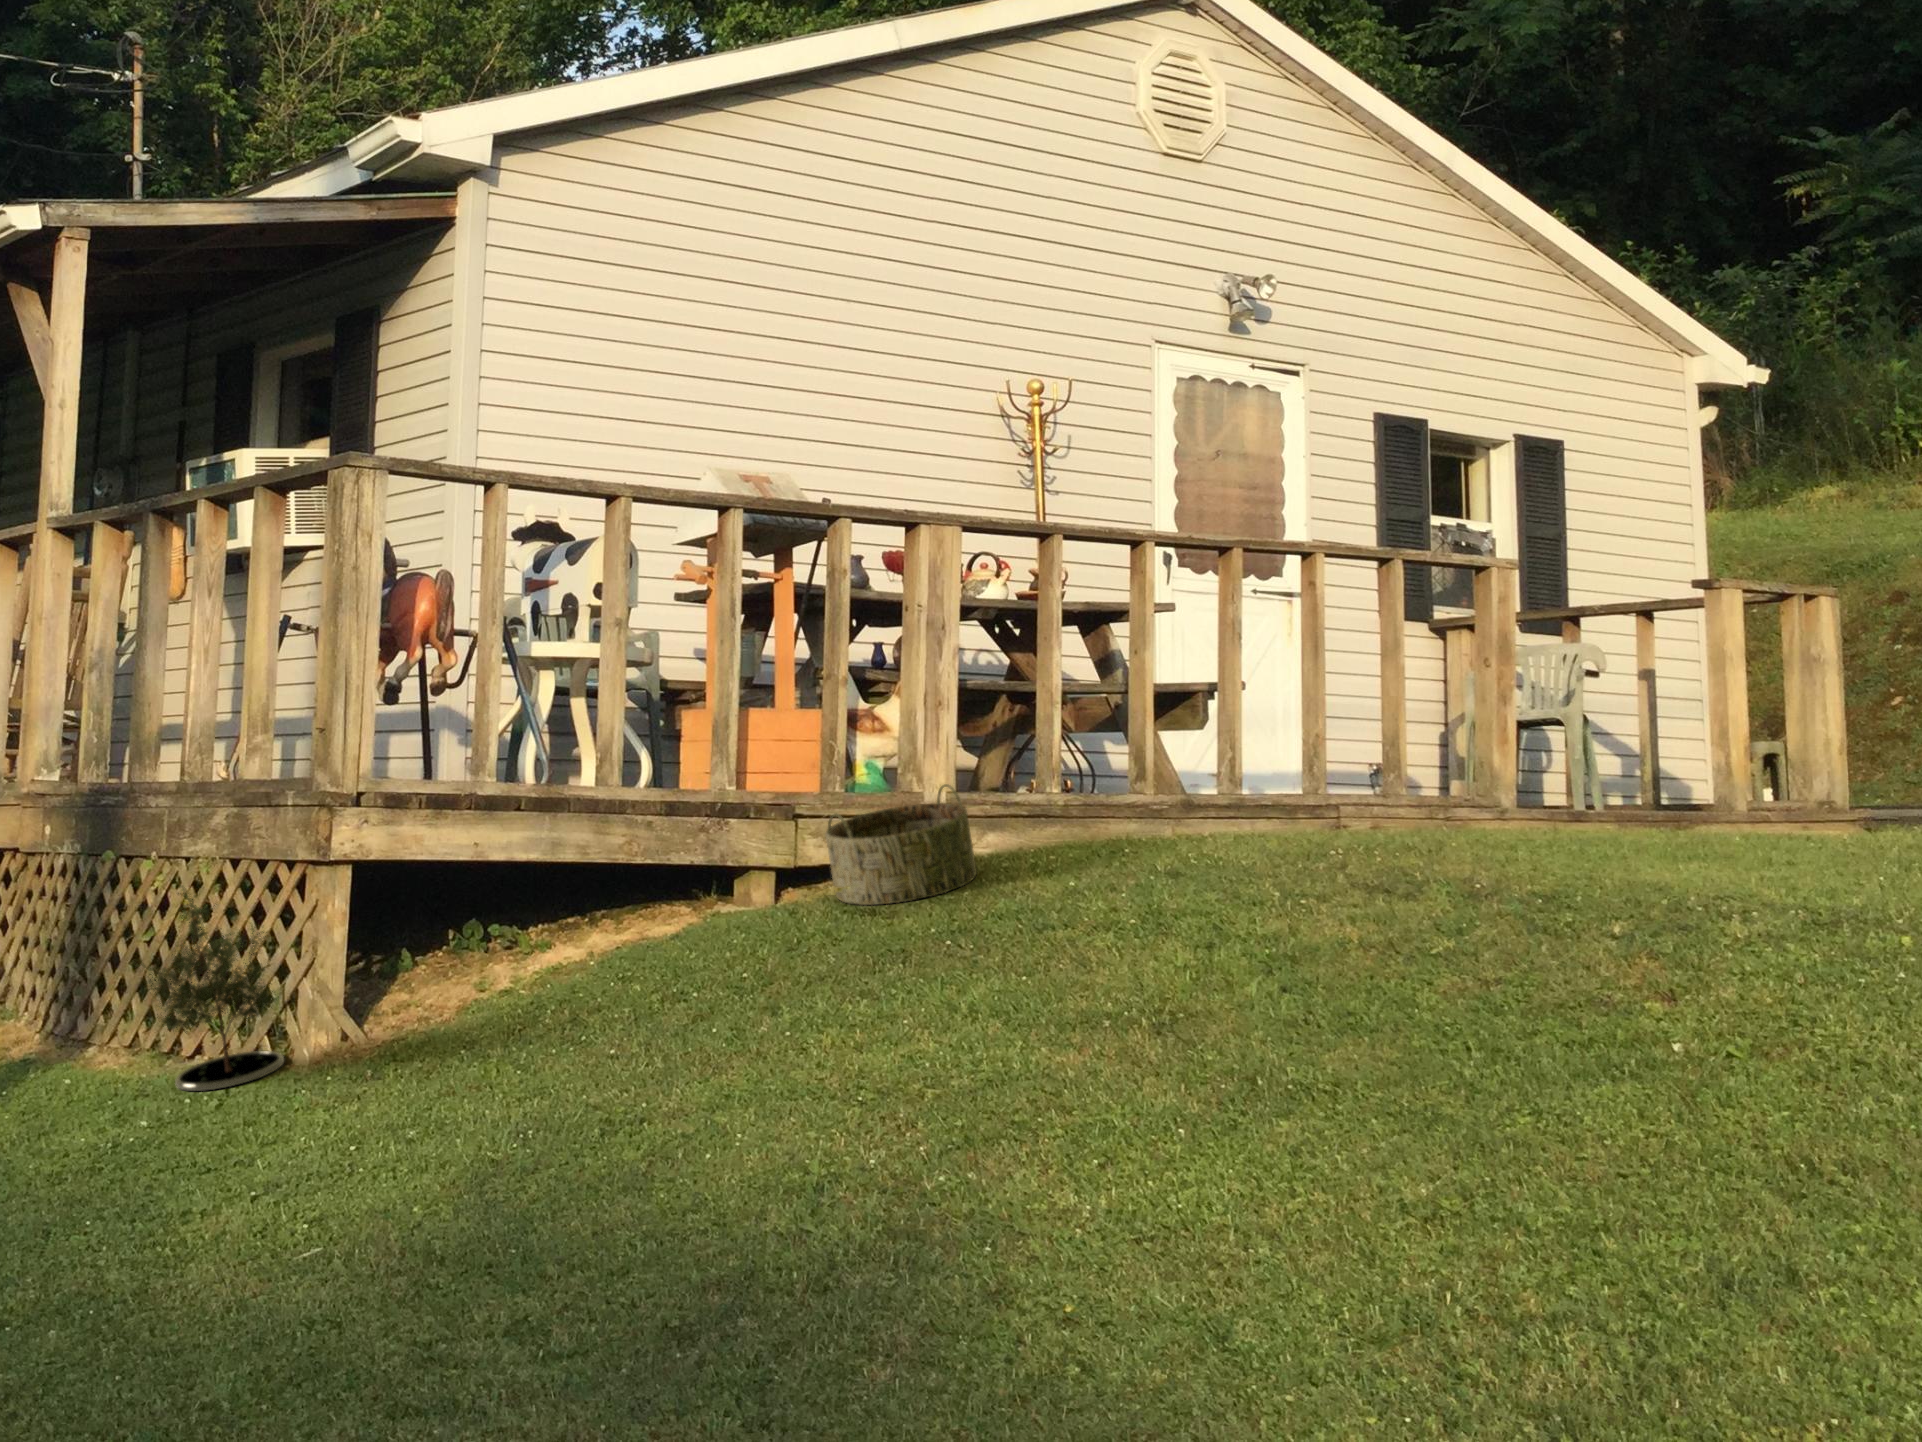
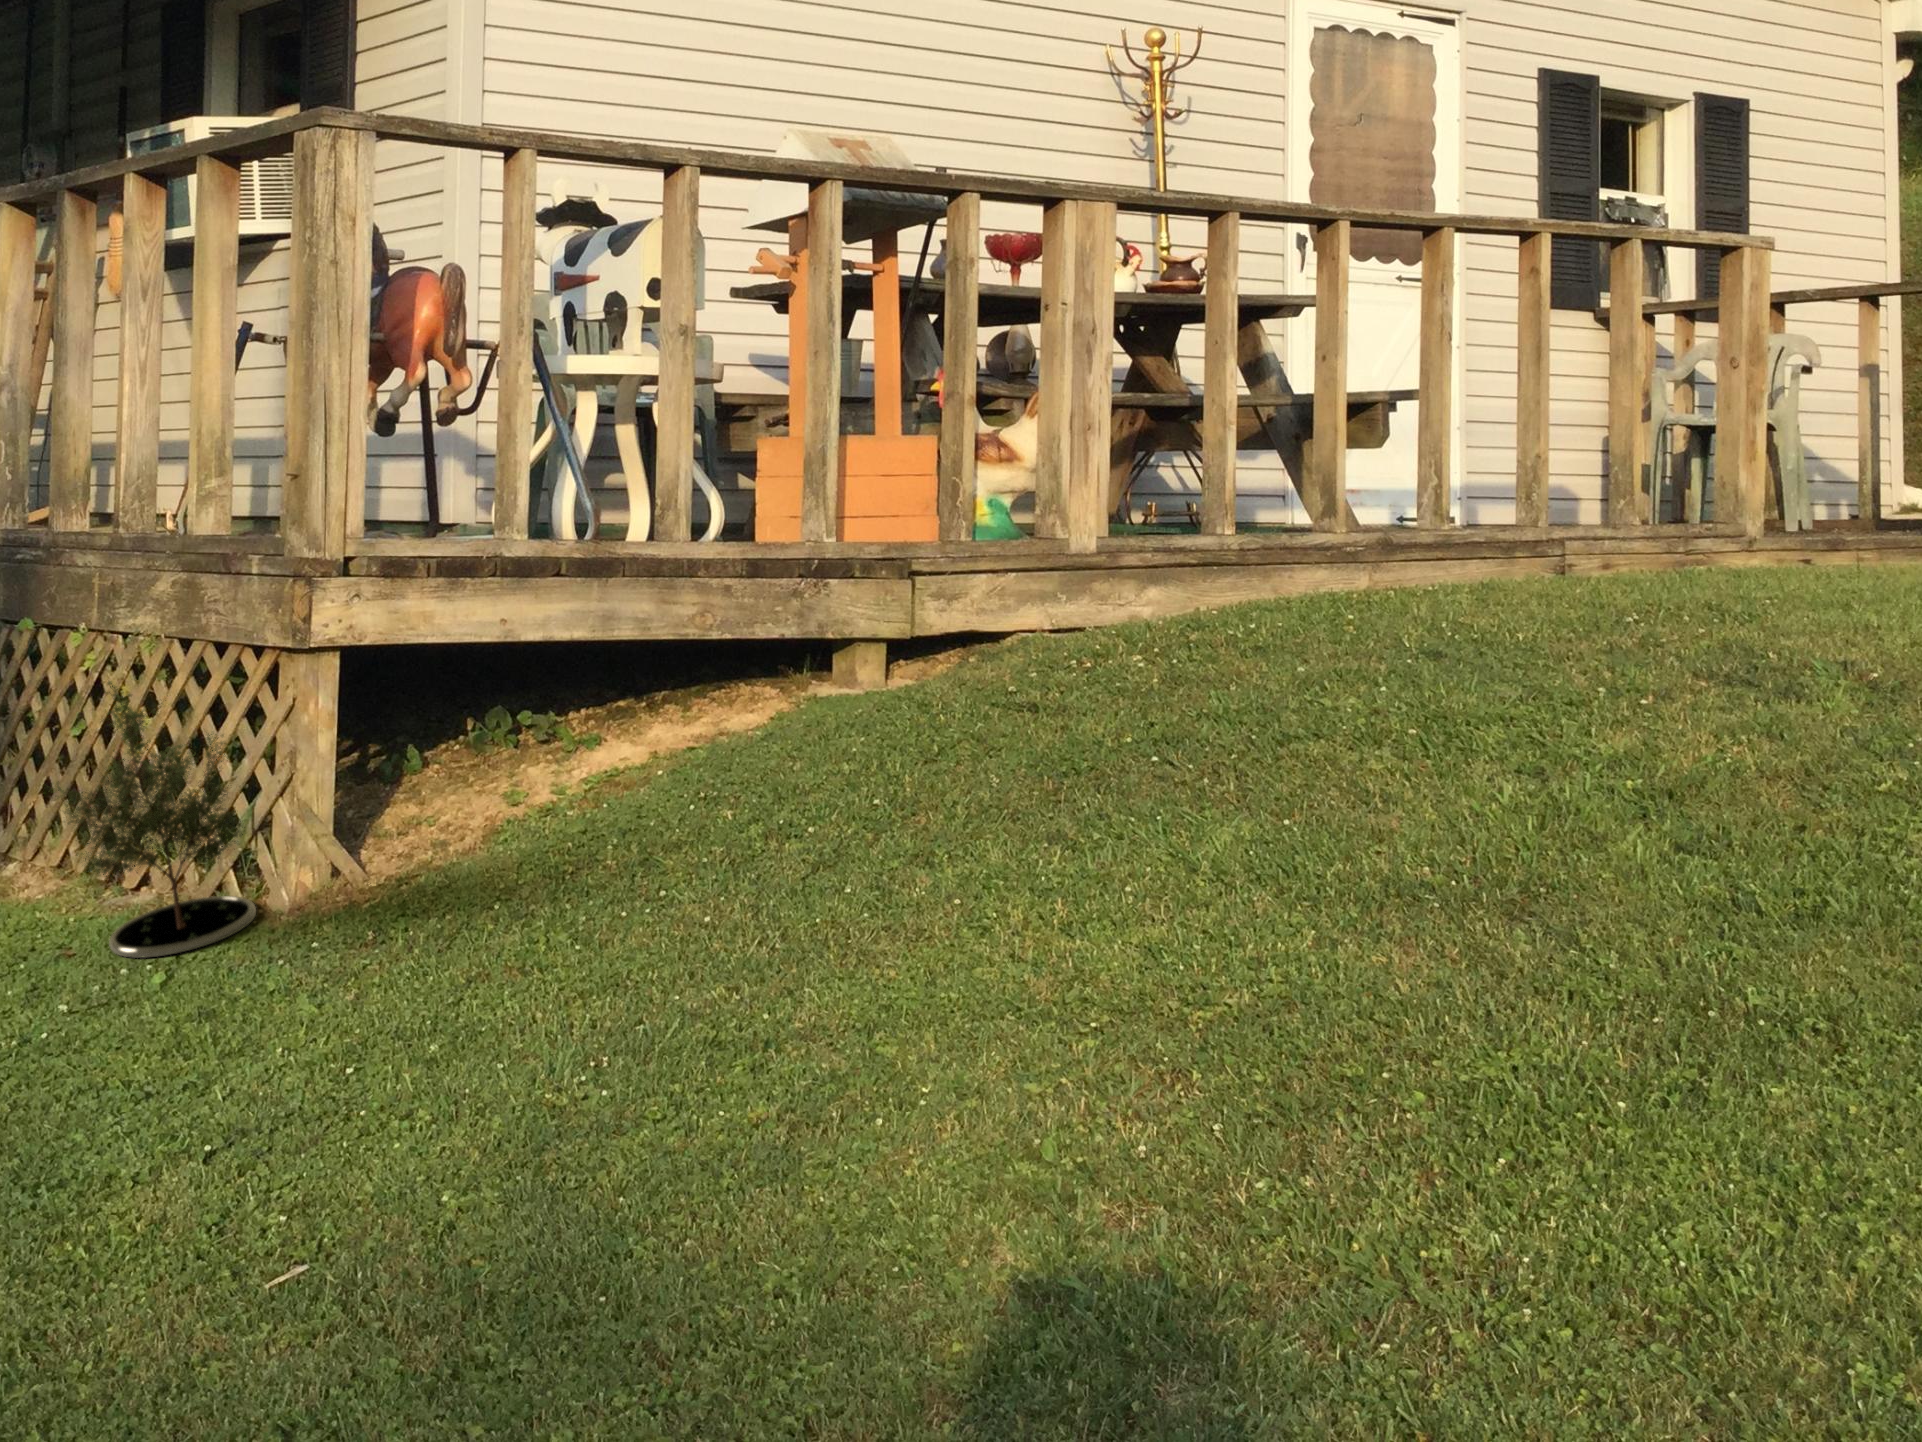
basket: present [825,784,977,905] -> none [960,530,1159,690]

